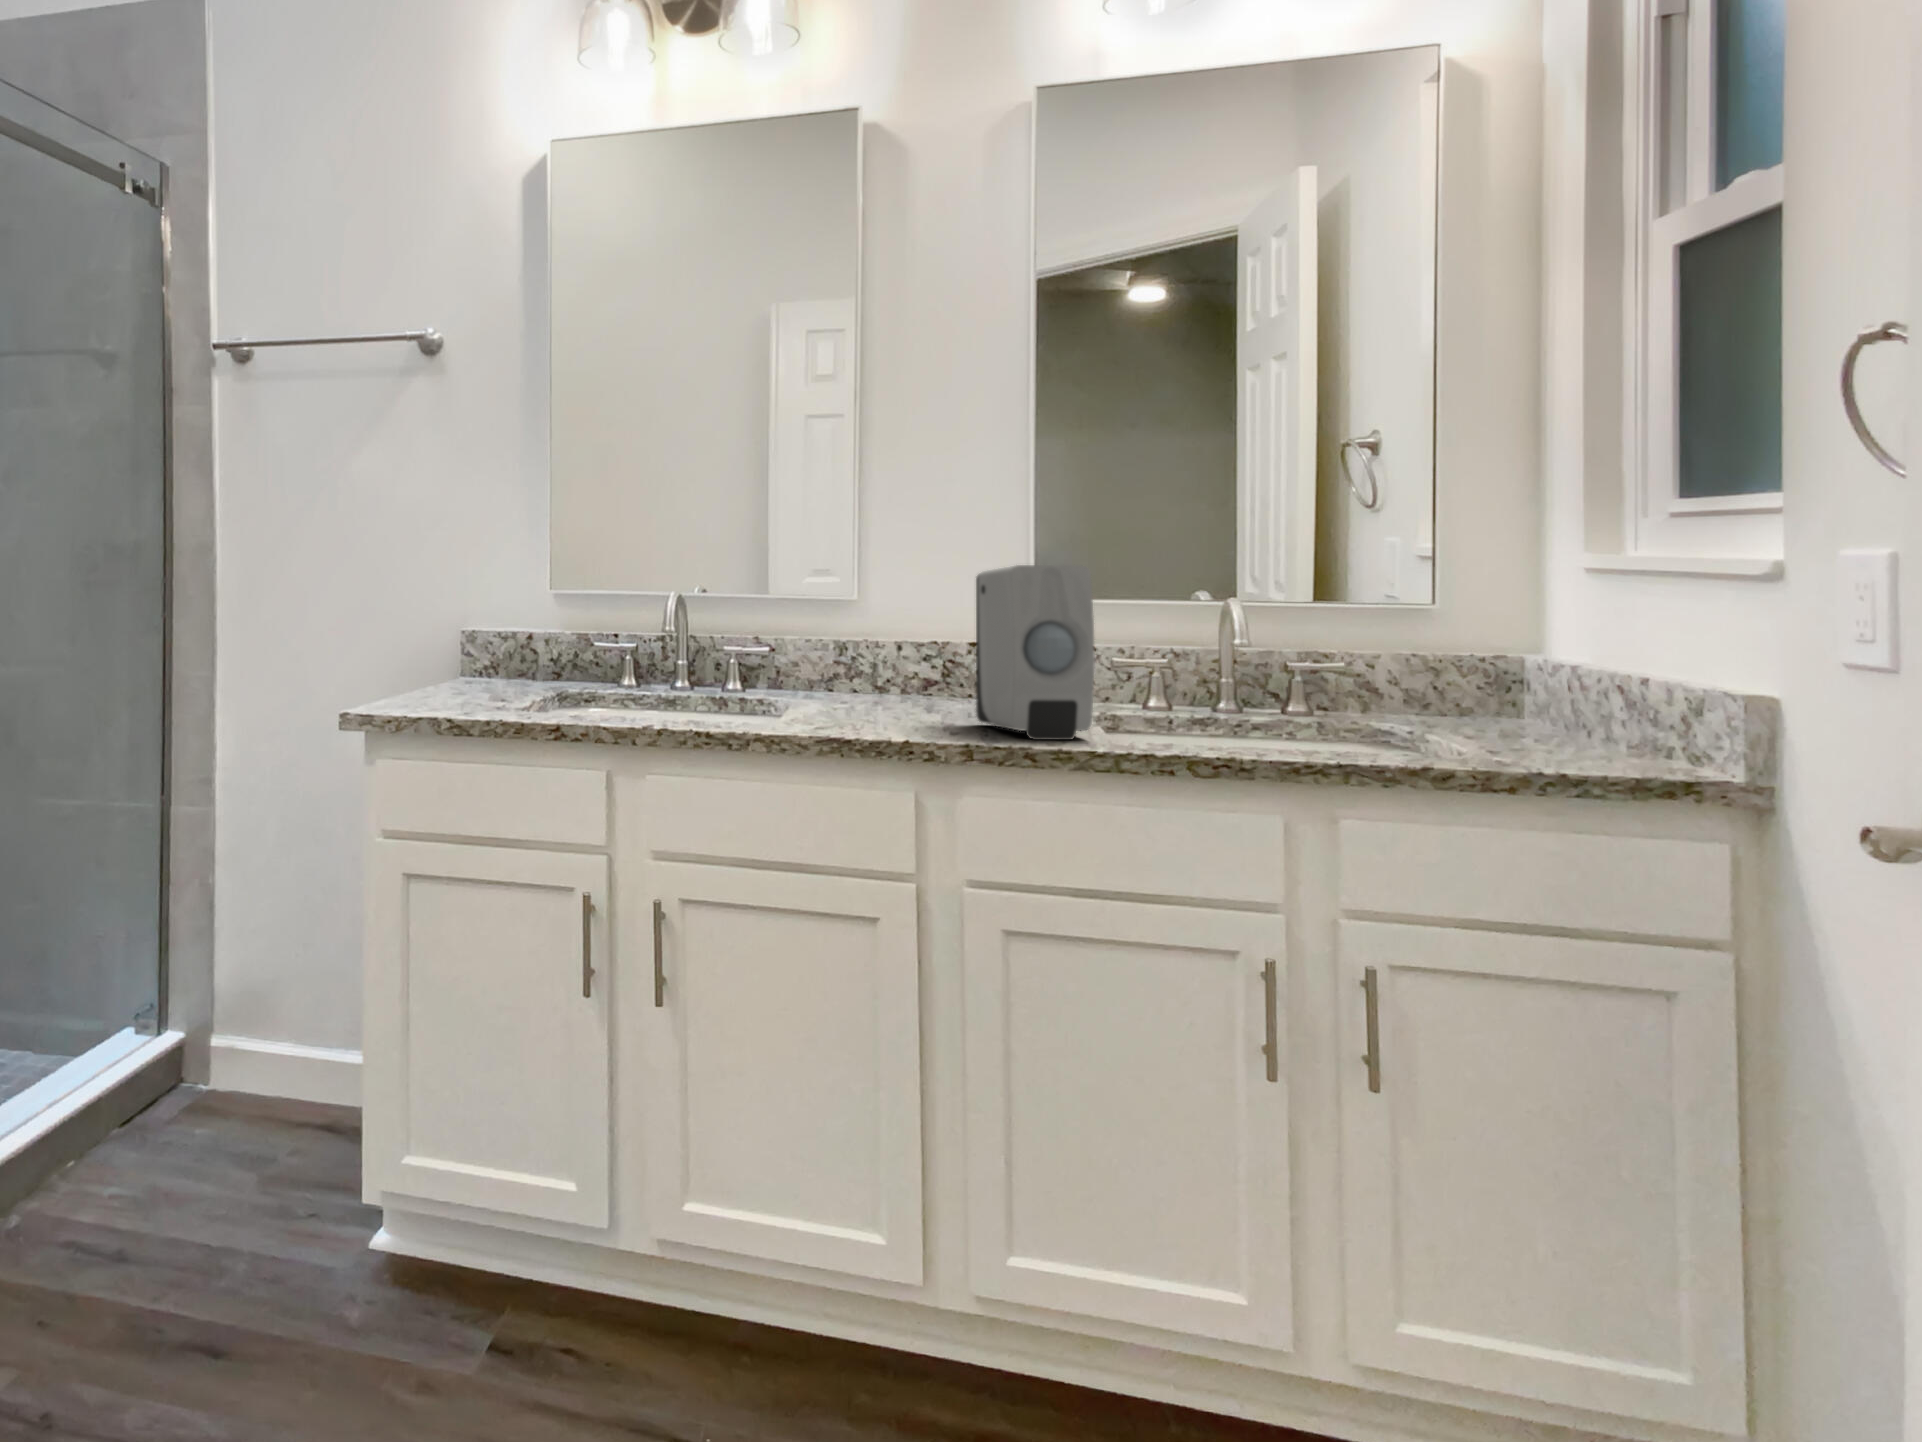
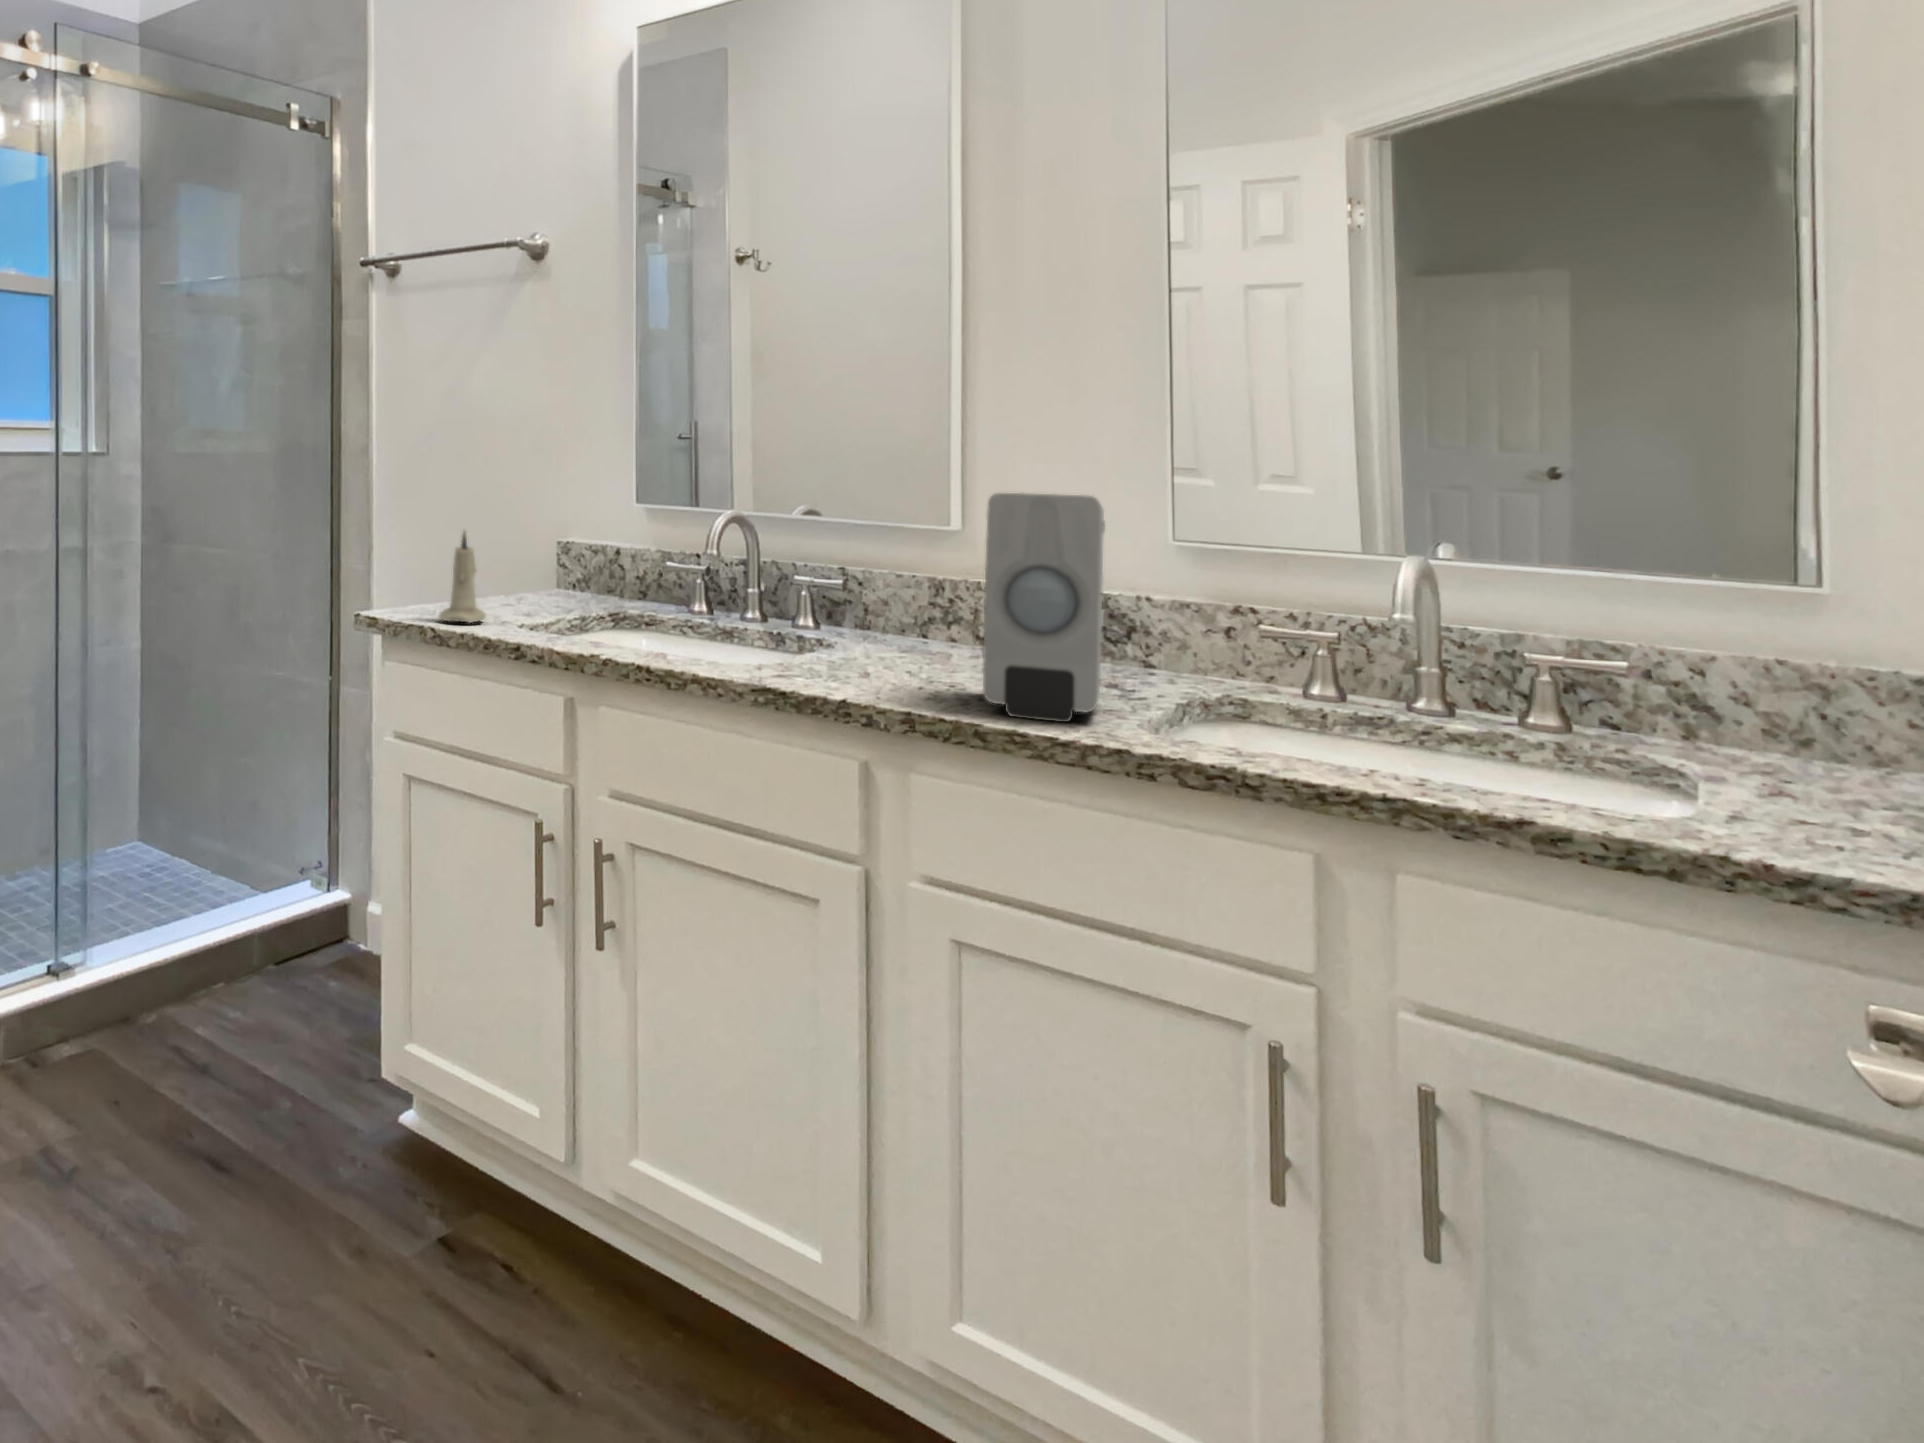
candle: none [437,615,483,705] -> present [439,532,486,623]

